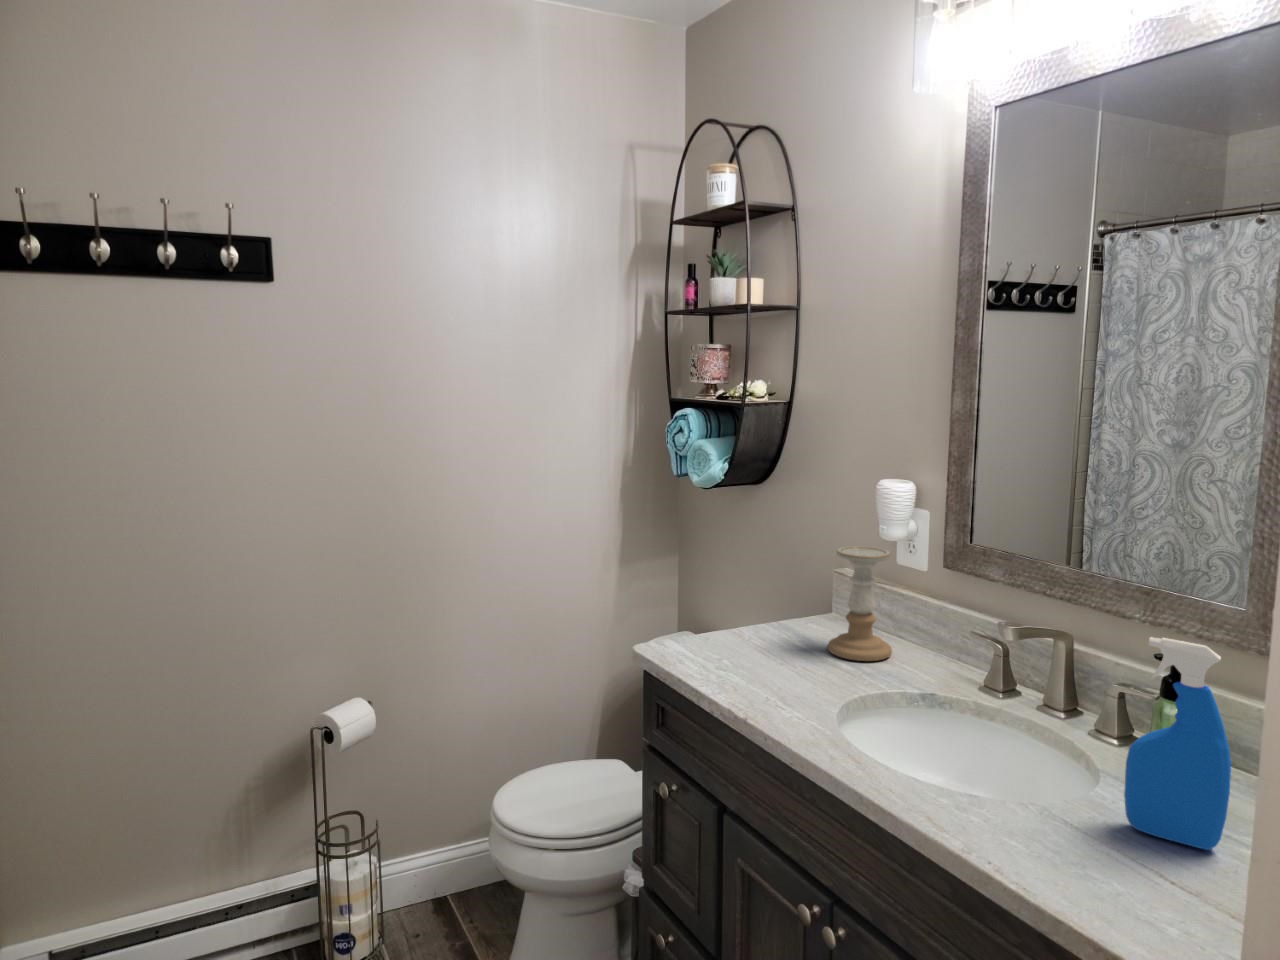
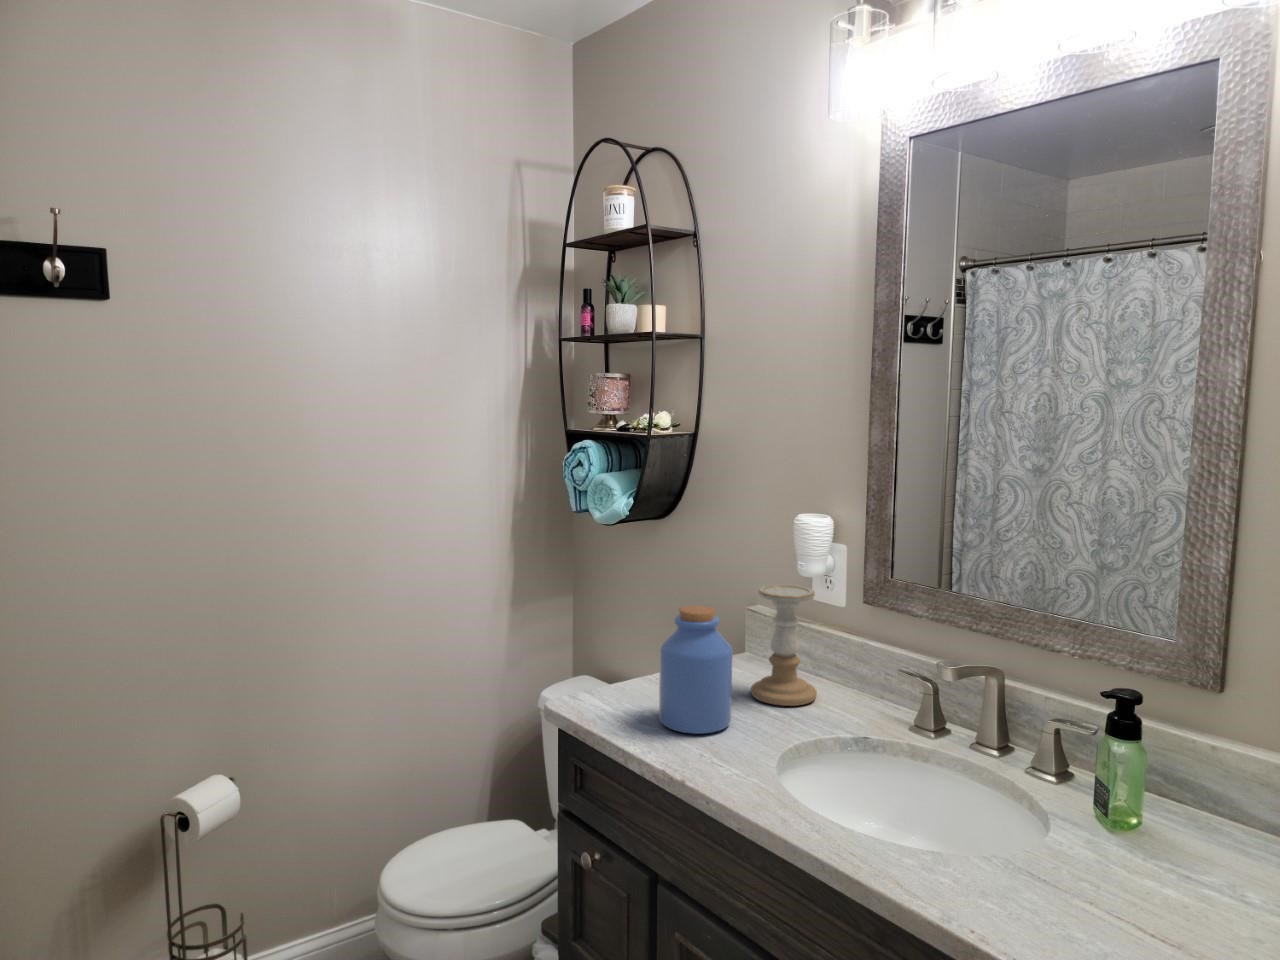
jar: none [734,562,805,681] -> present [659,605,733,734]
spray bottle: present [1124,637,1231,850] -> none [1088,678,1193,894]

